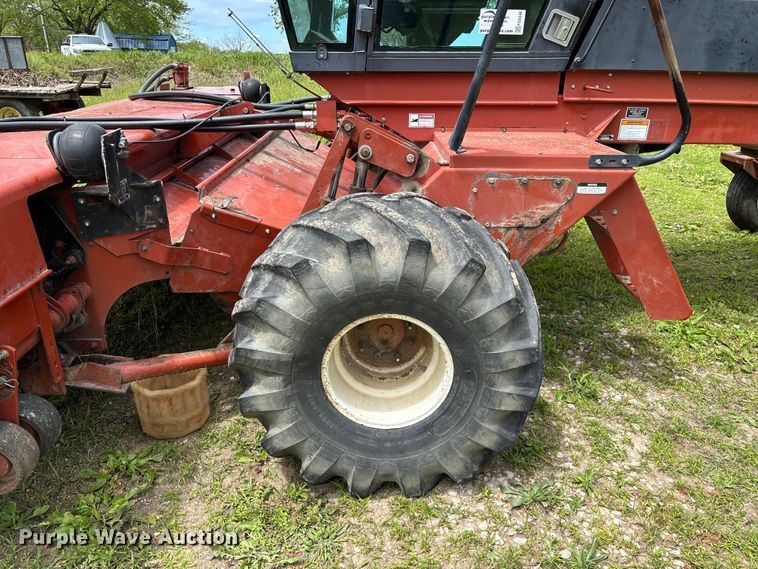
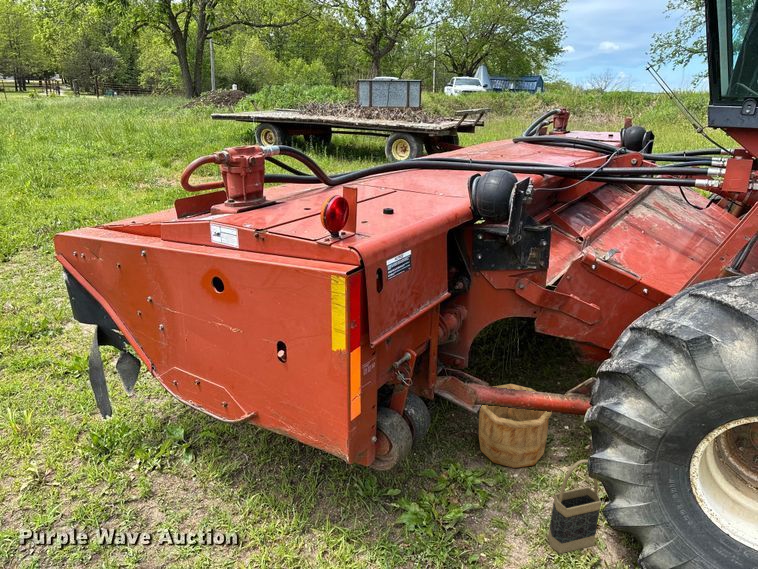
bag: none [216,402,264,499] -> present [548,460,601,554]

